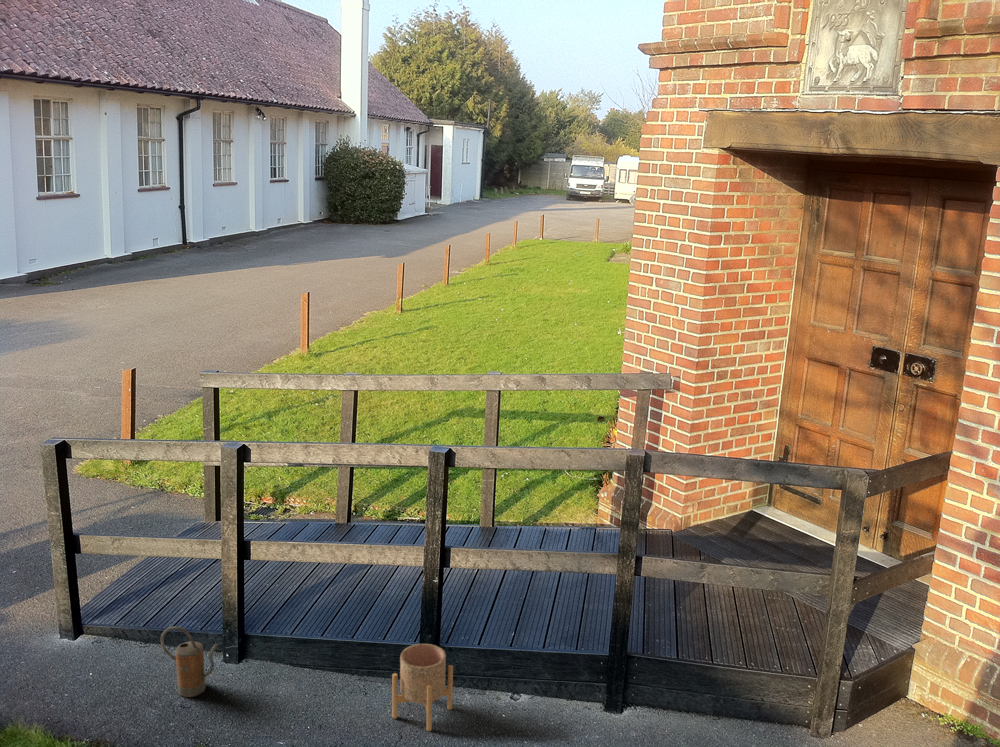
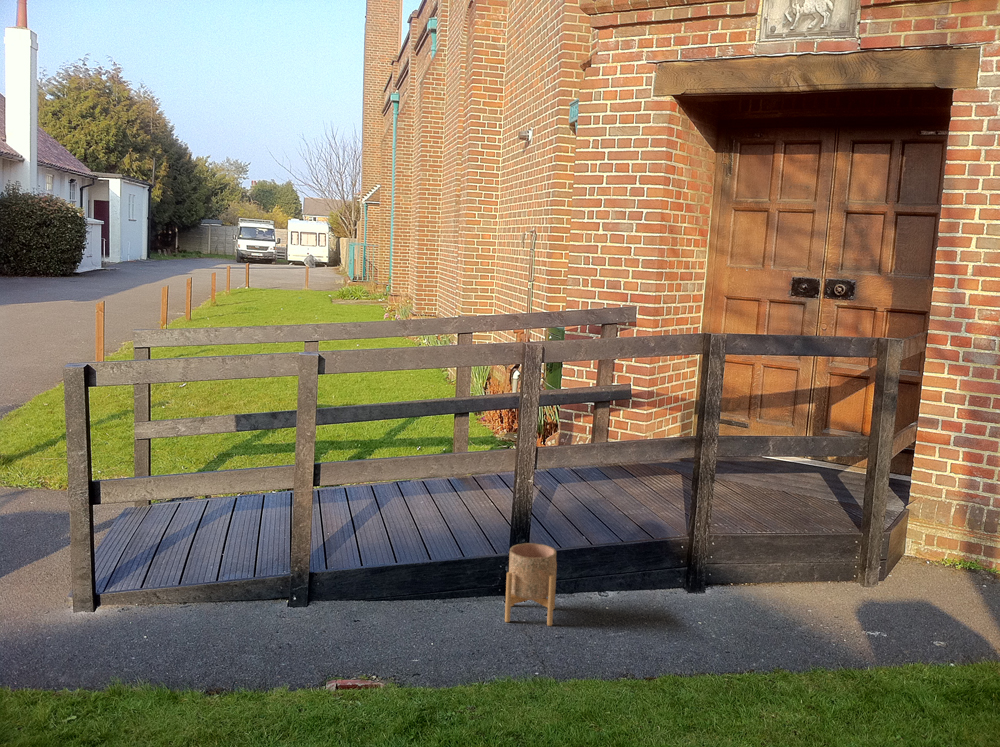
watering can: present [161,627,218,697] -> none [233,556,306,637]

